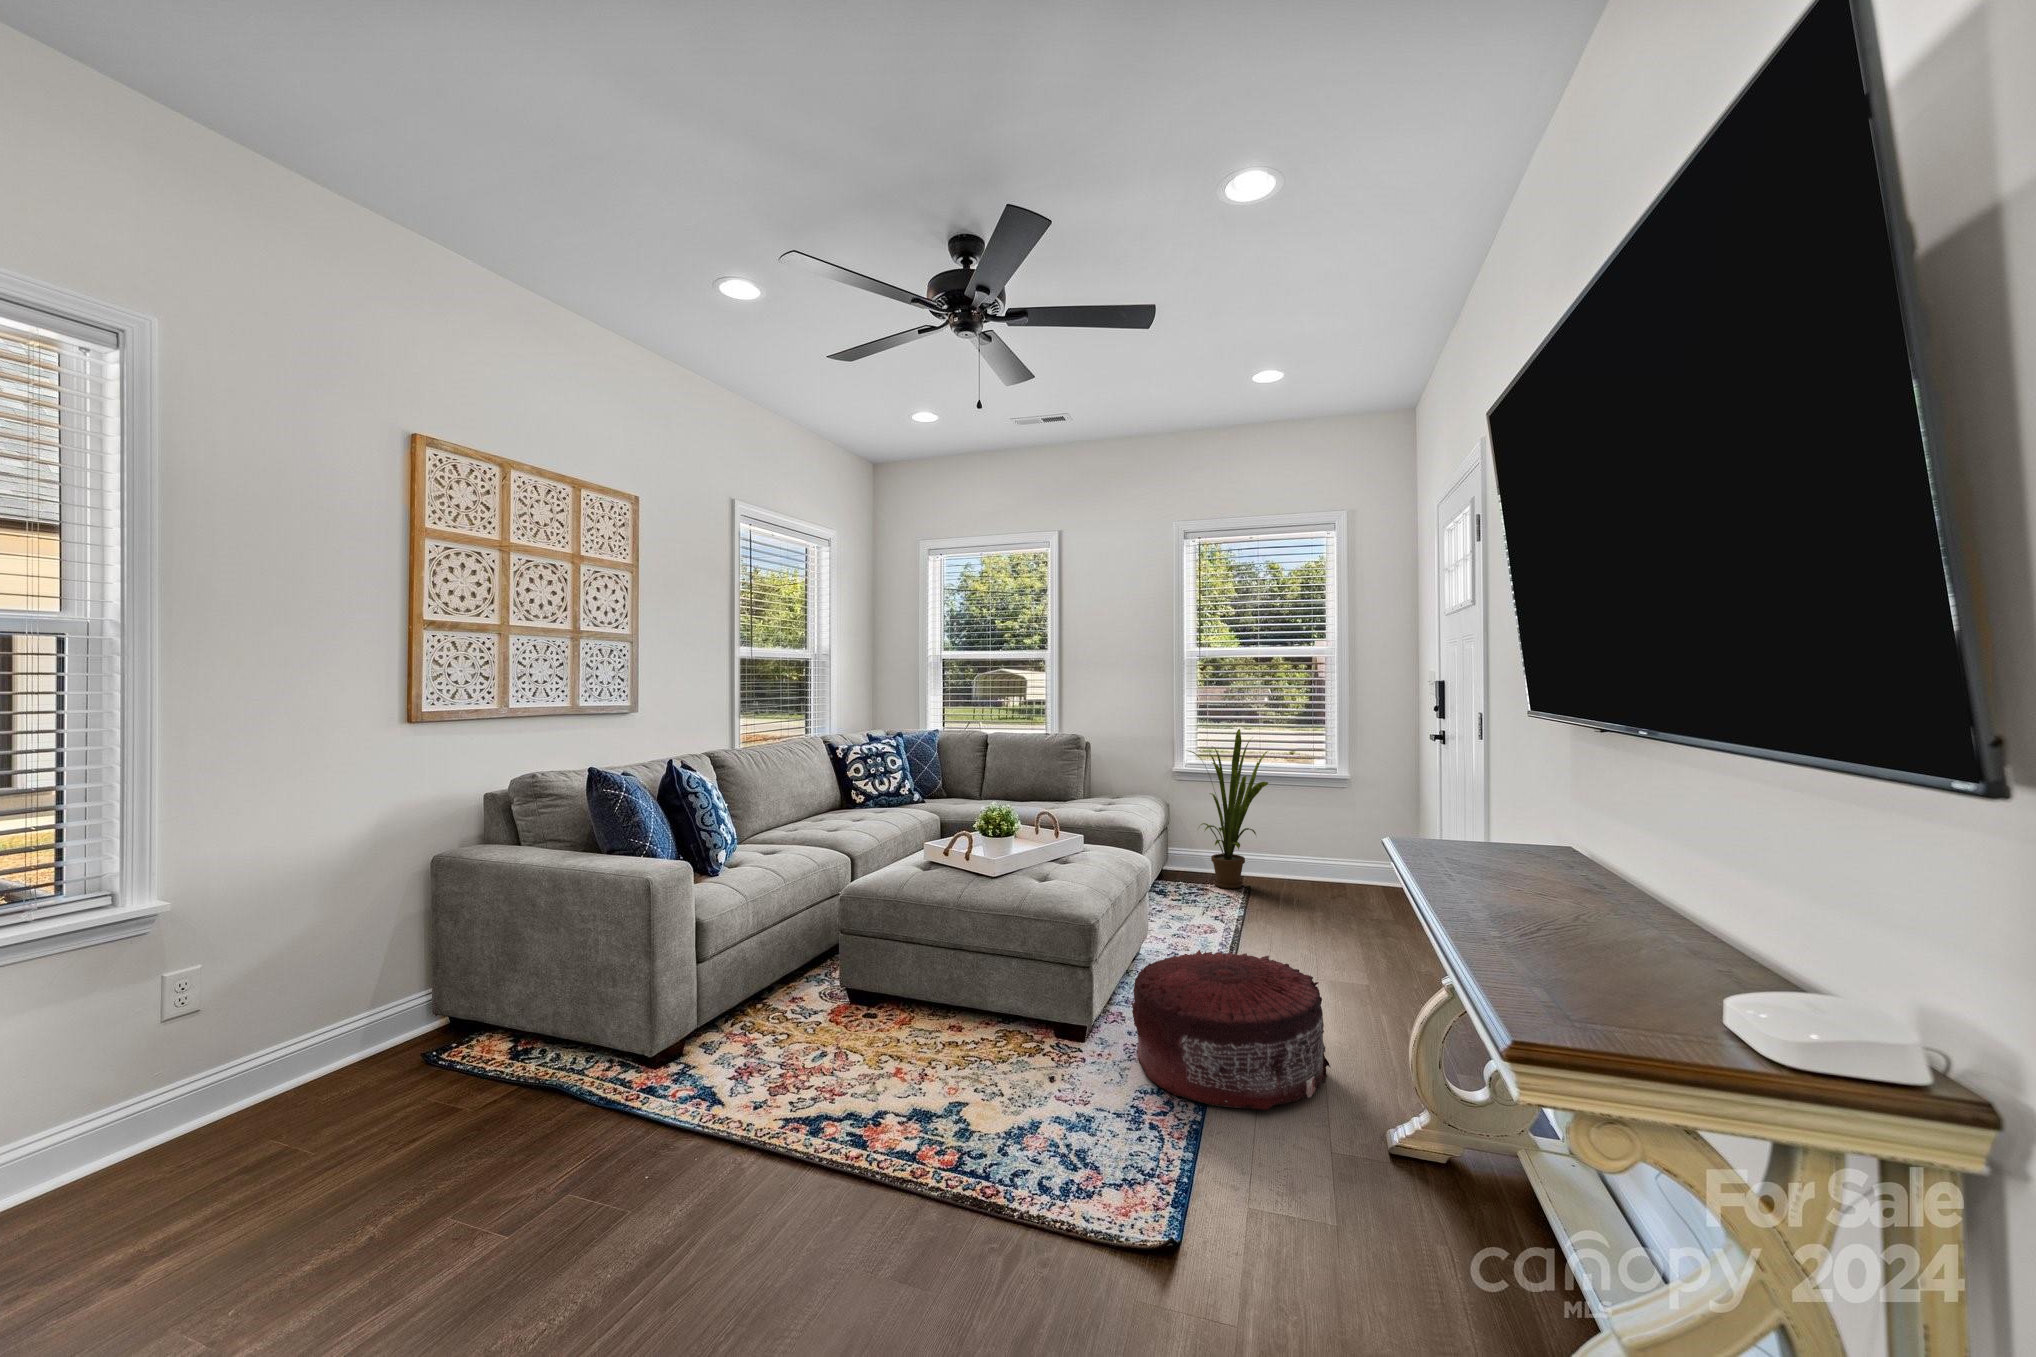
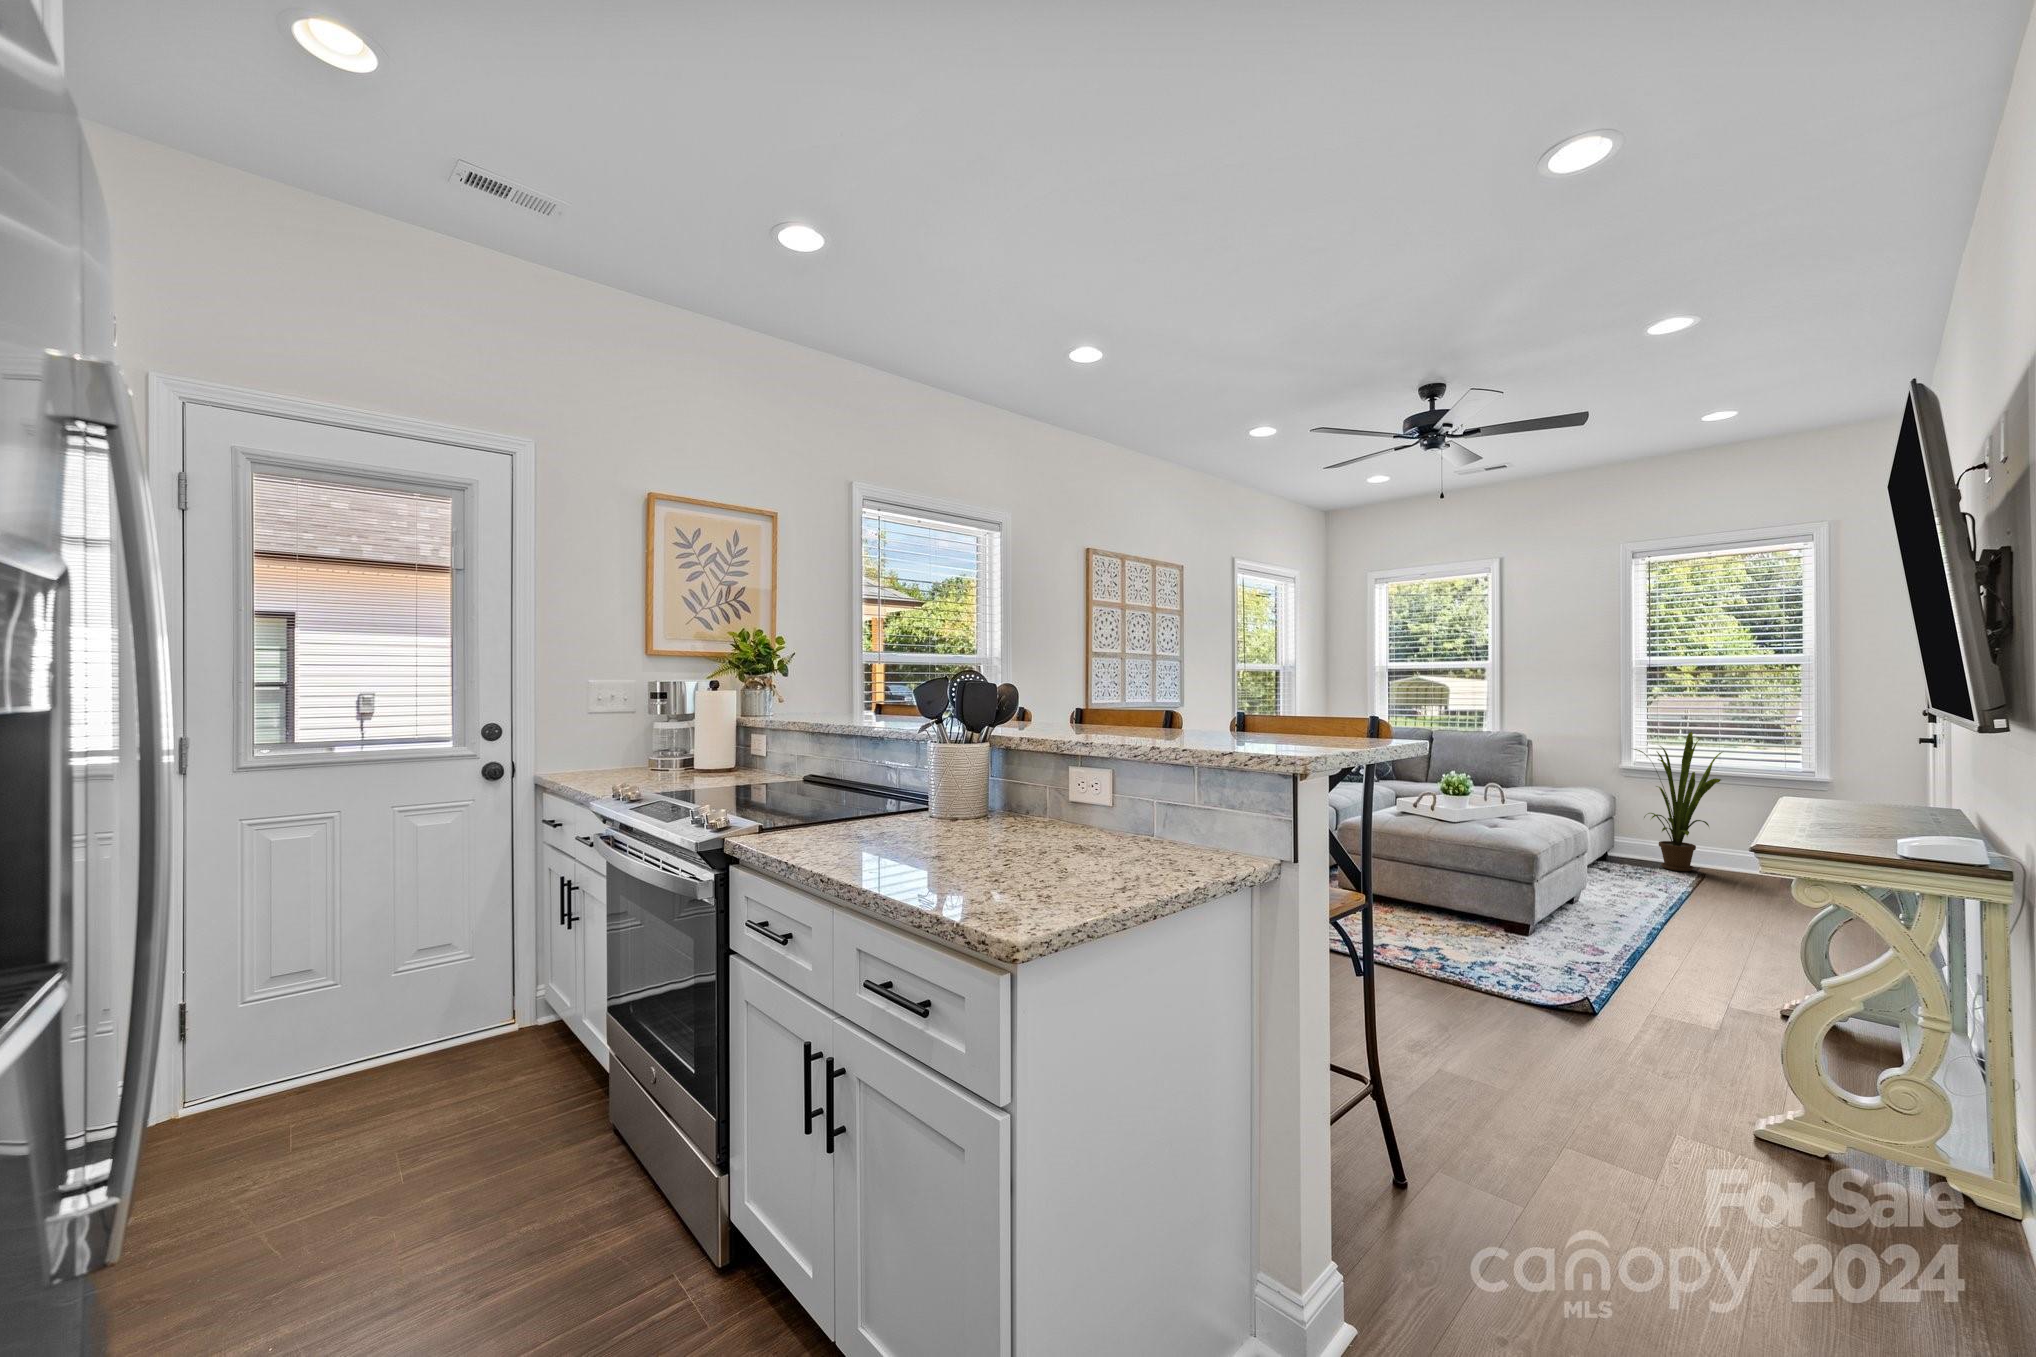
pouf: present [1131,950,1330,1110] -> none [1566,884,1741,982]

